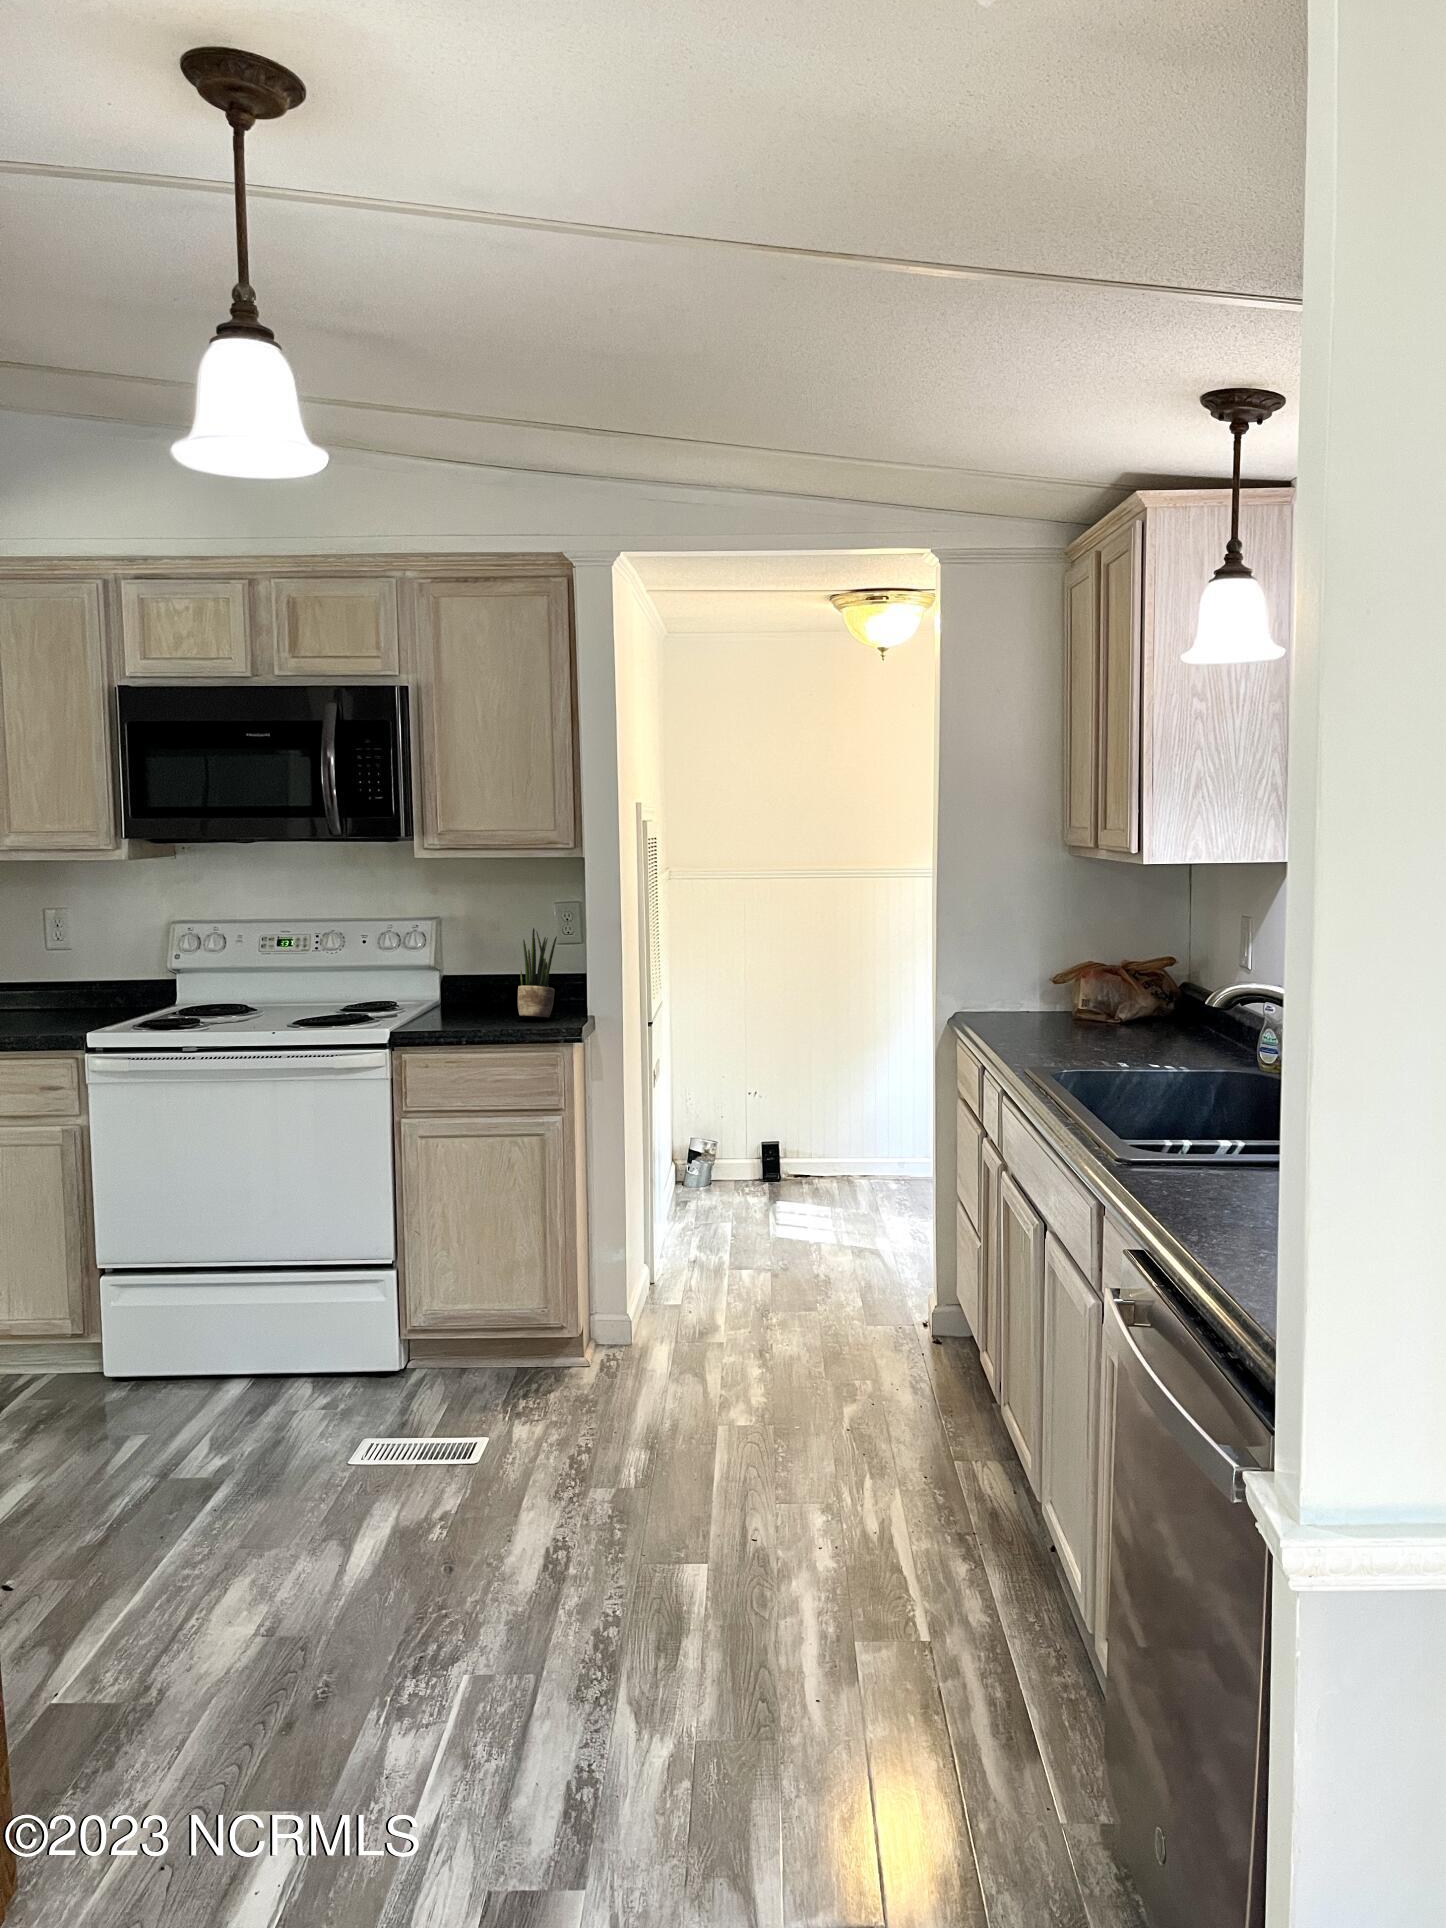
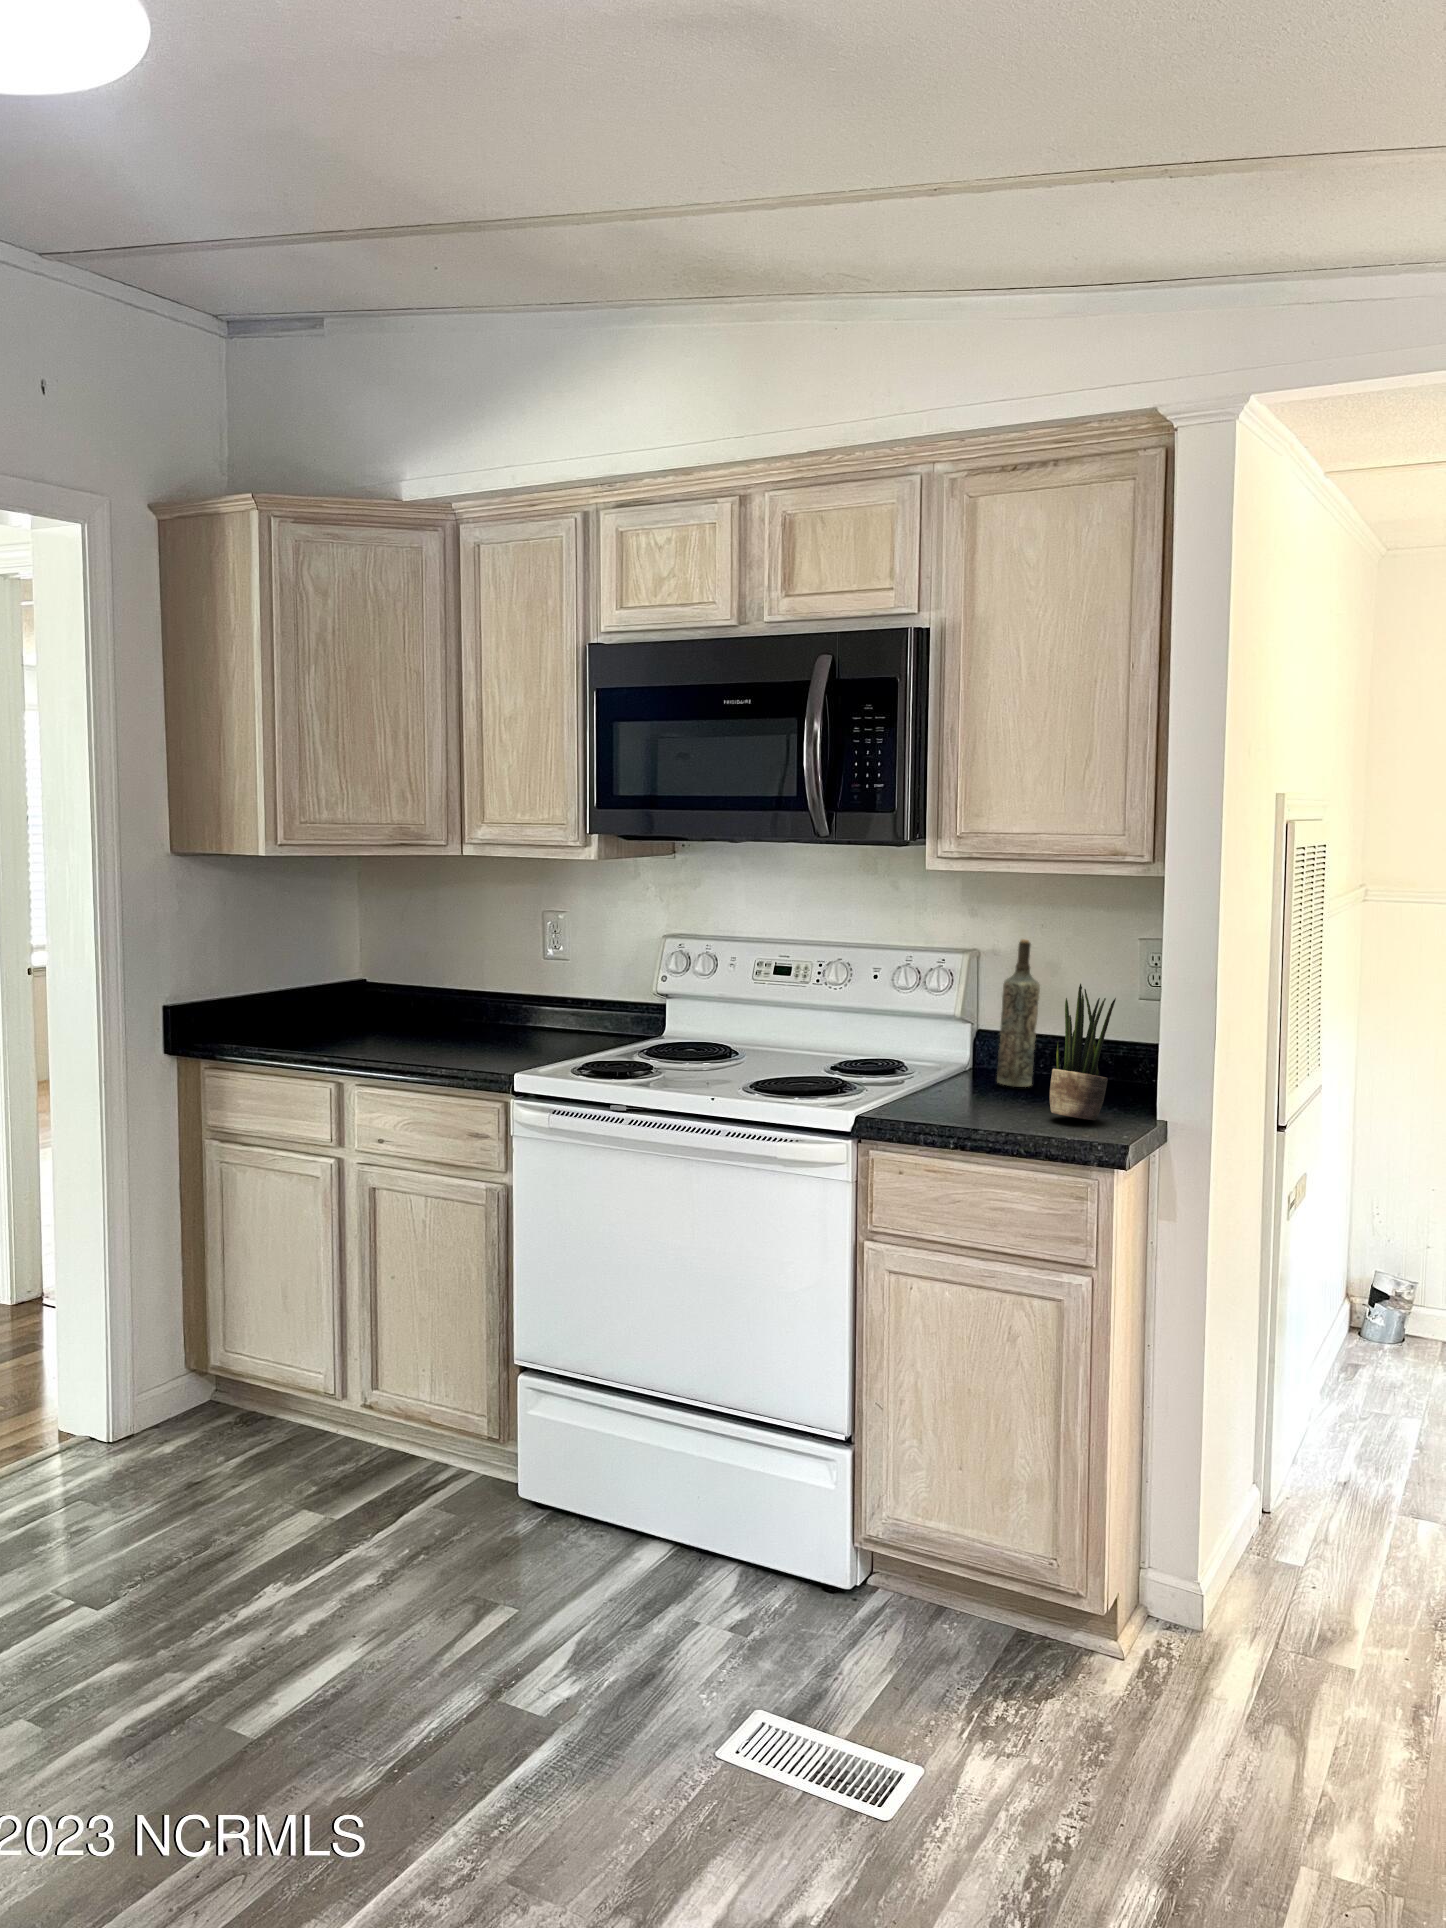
bottle: none [467,905,493,1008] -> present [997,939,1040,1087]

